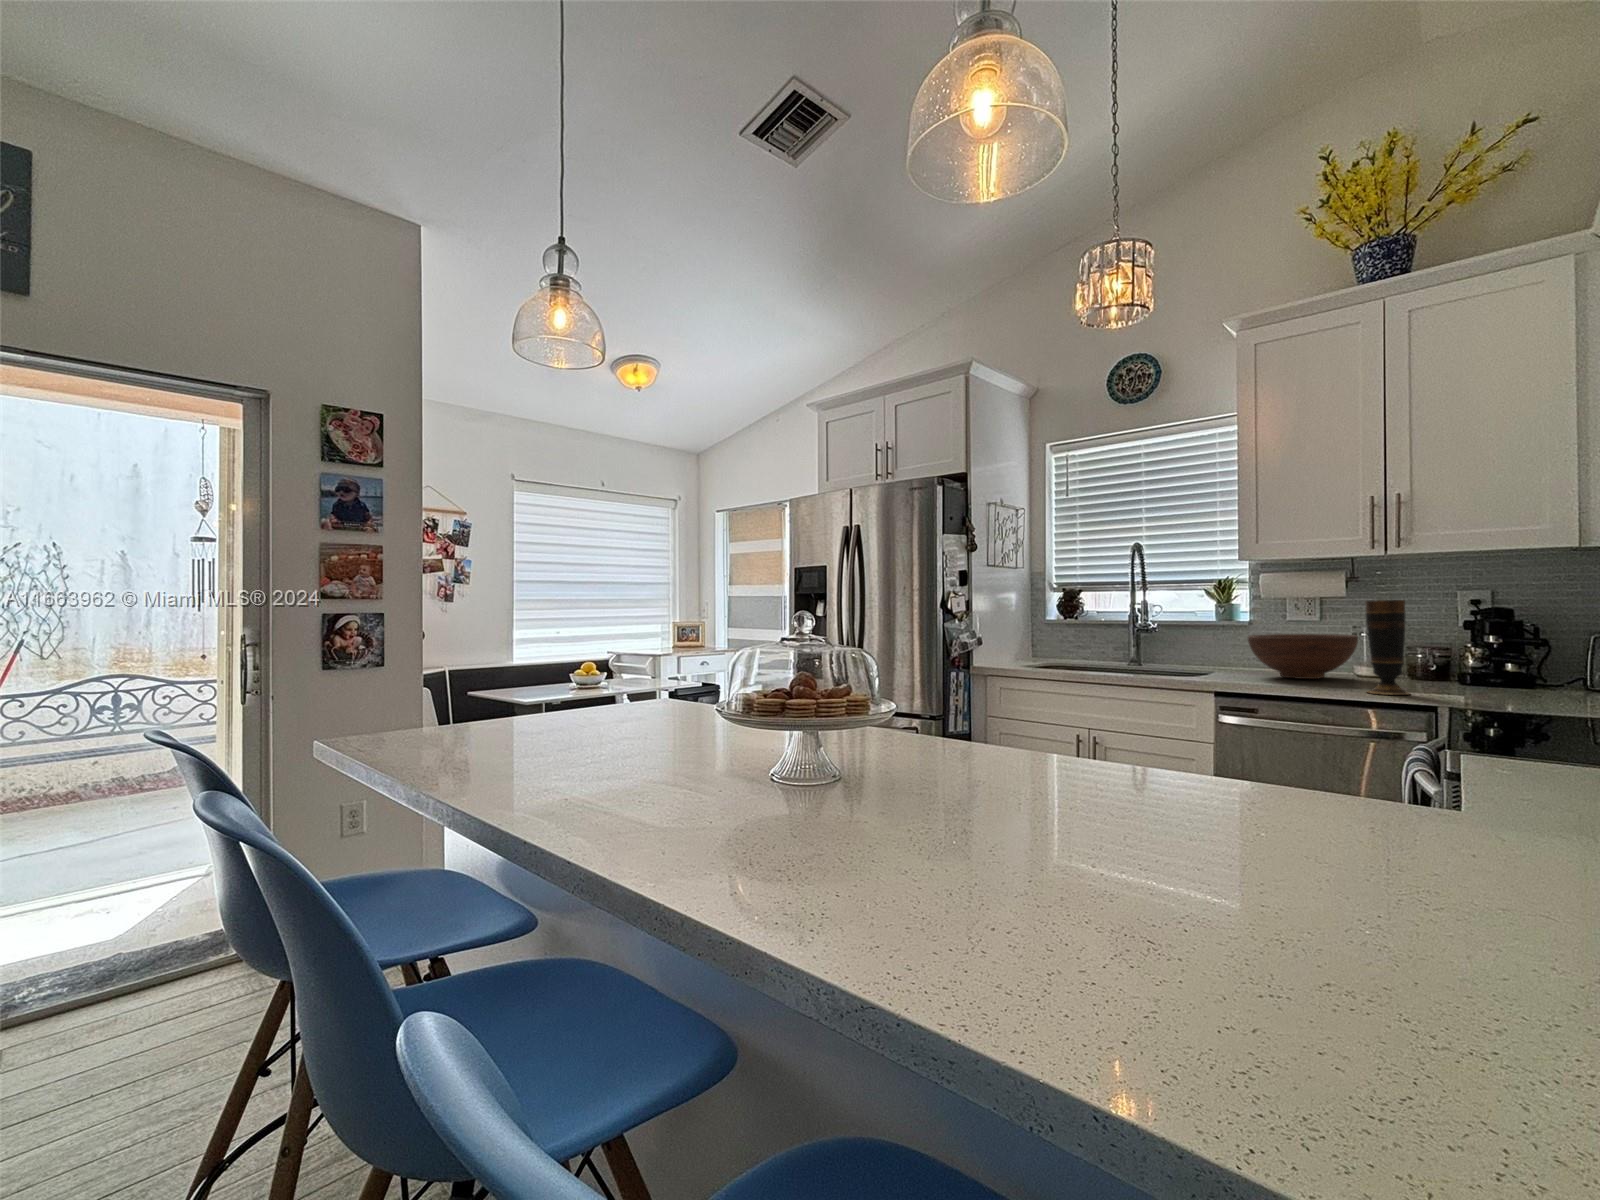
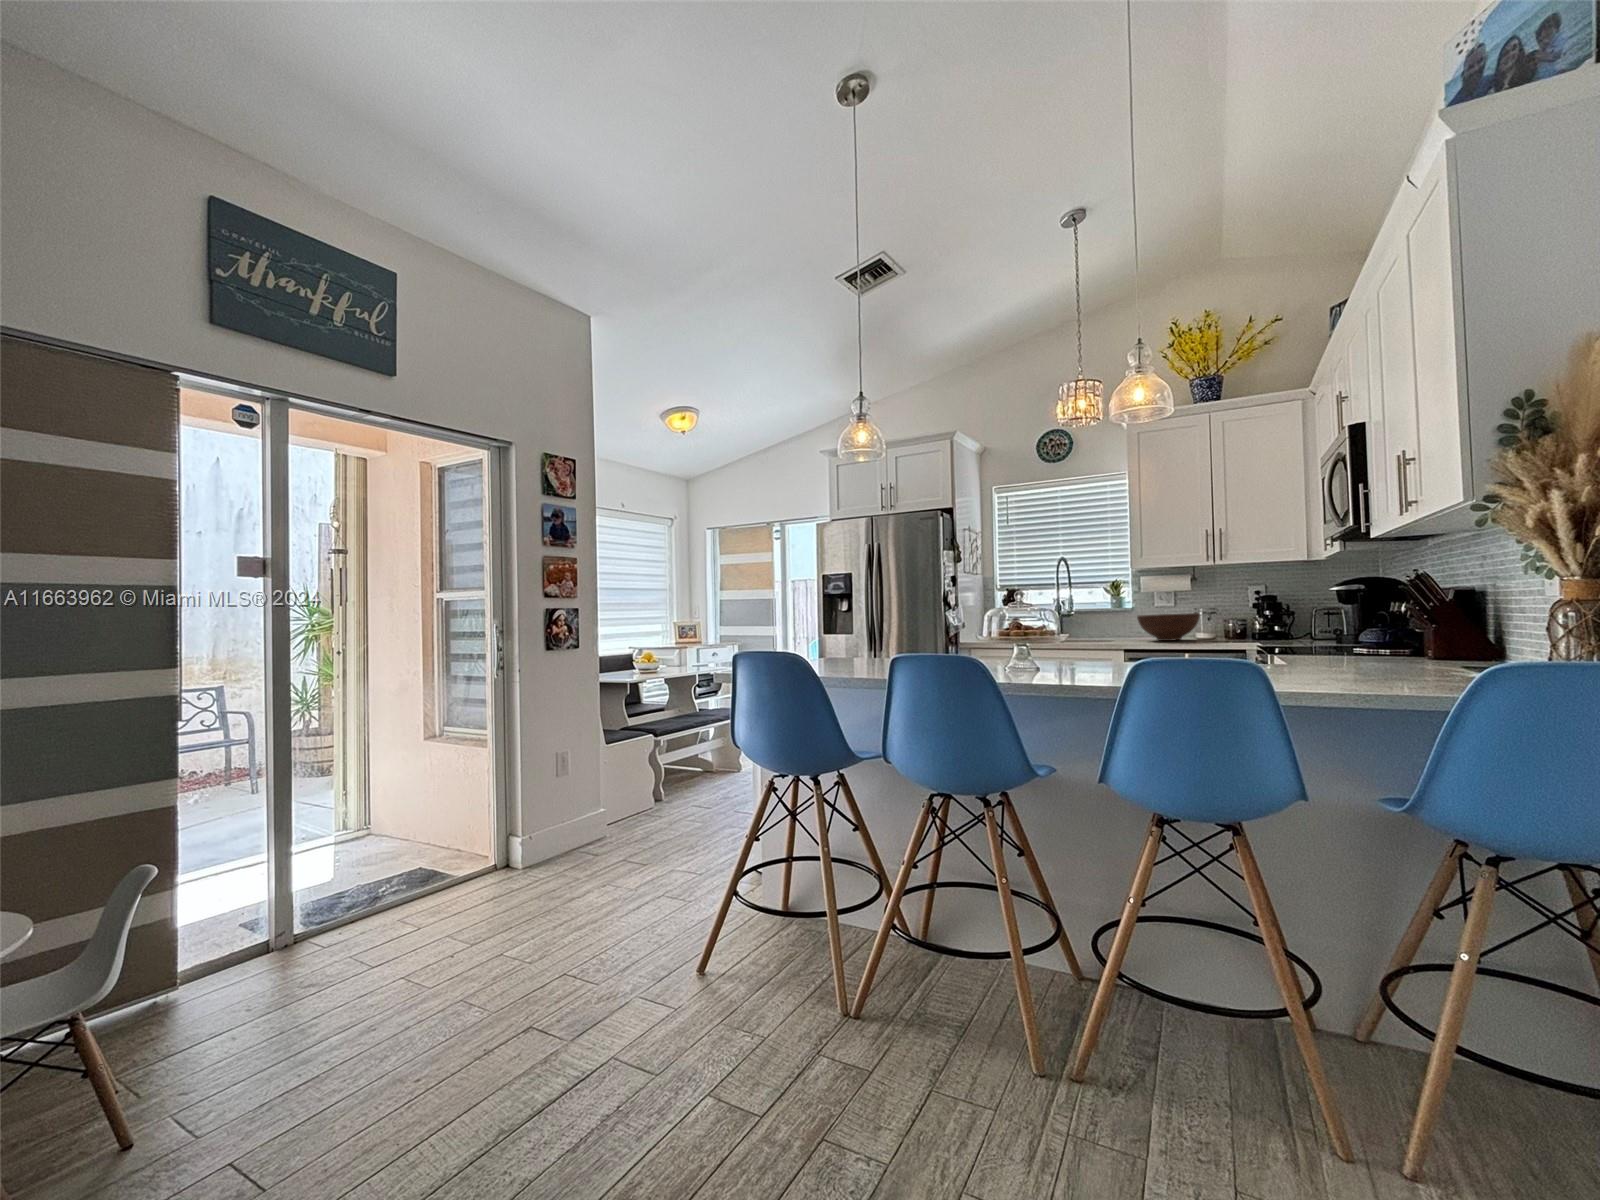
vase: present [1366,600,1409,695] -> none [1208,590,1233,644]

